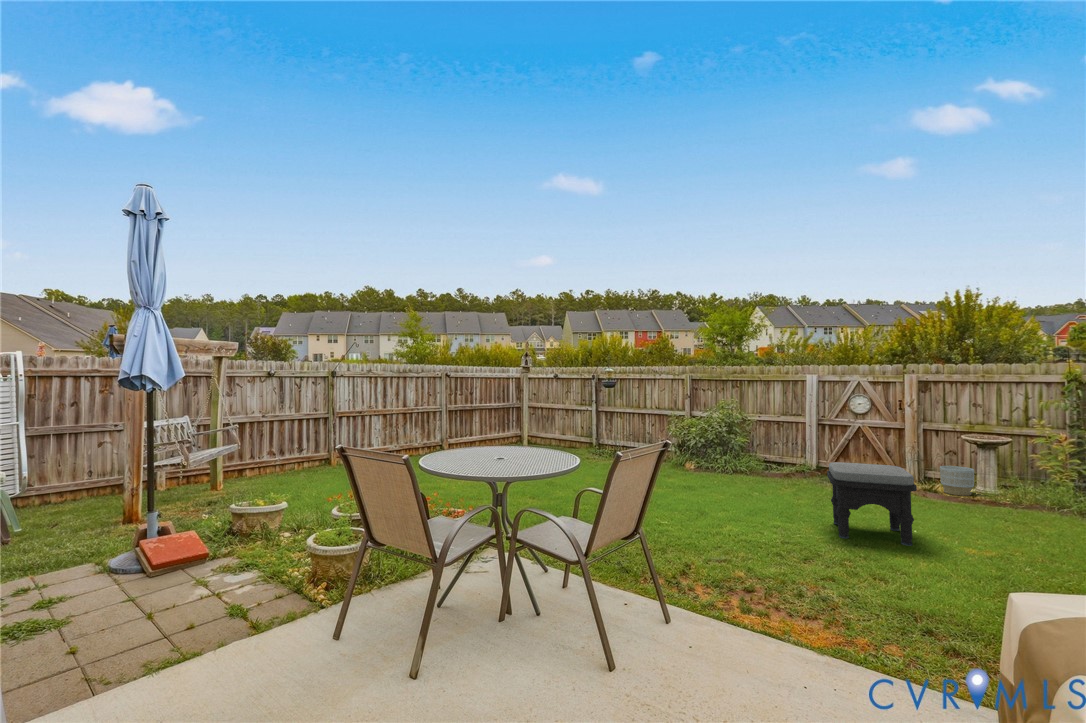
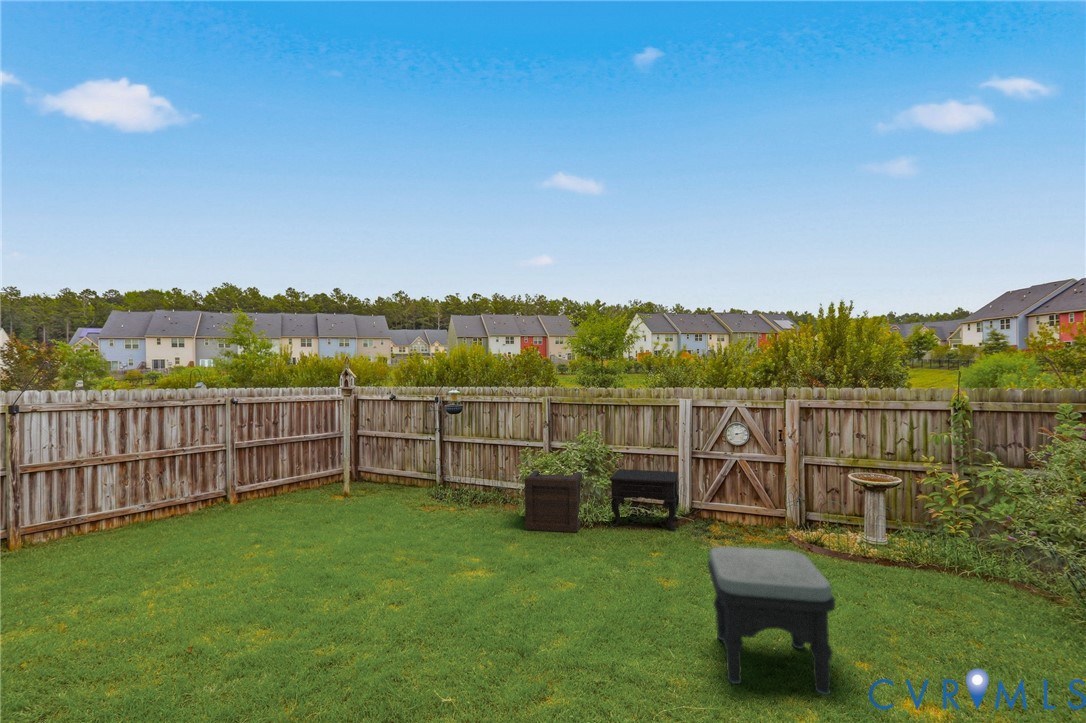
wooden crate: none [675,430,722,478] -> present [525,471,583,533]
side table: none [745,433,806,481] -> present [610,469,679,532]
planter: present [940,466,974,496] -> none [825,509,862,548]

